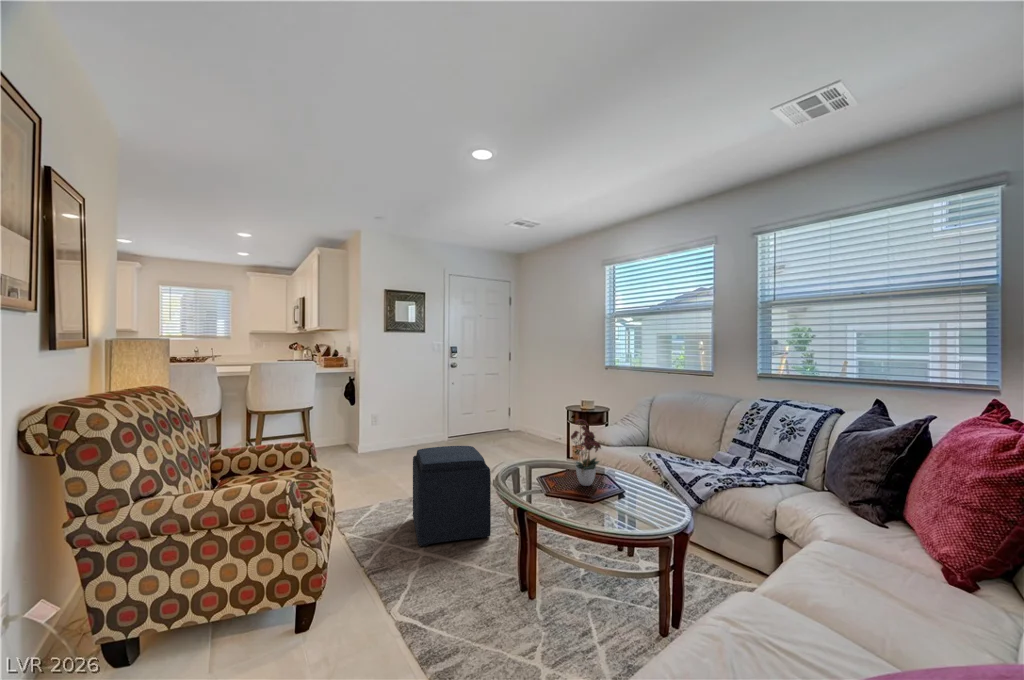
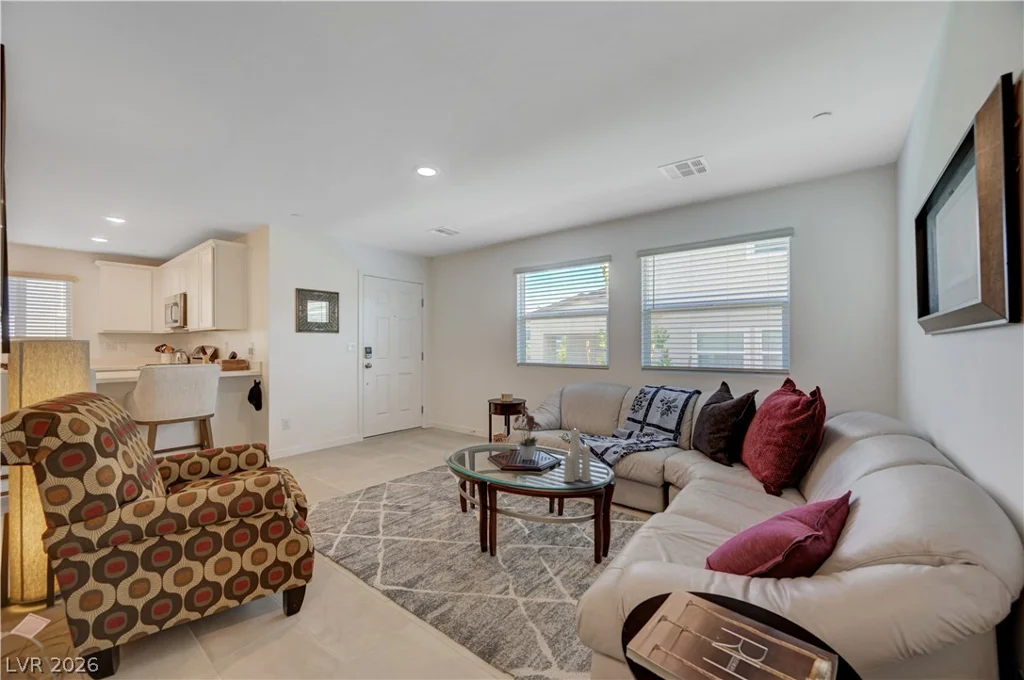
candle: none [616,444,653,525] -> present [563,429,591,482]
ottoman: present [413,446,491,546] -> none [356,438,438,532]

